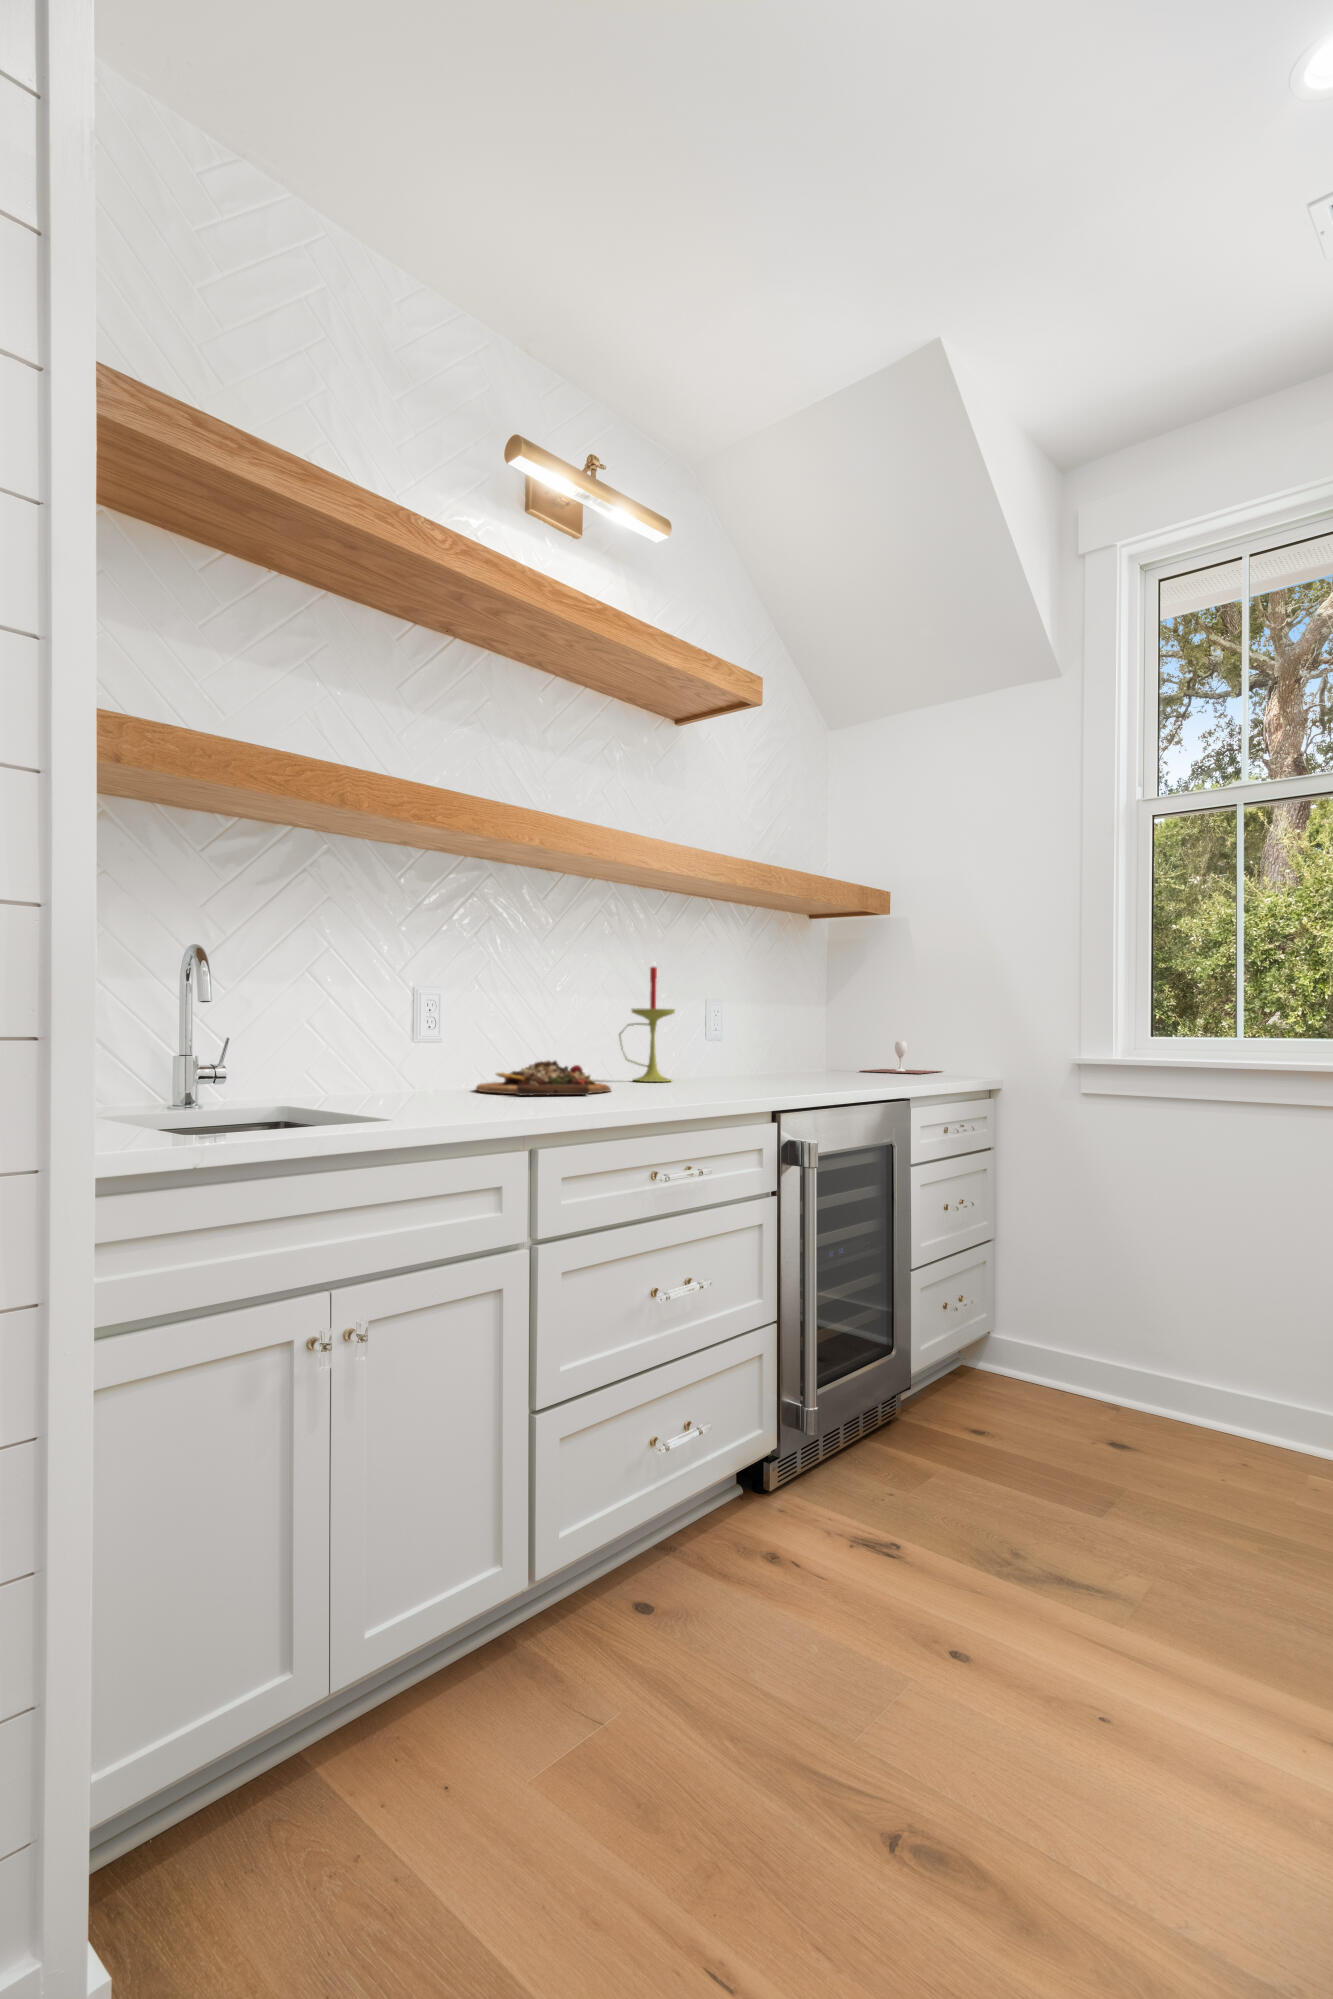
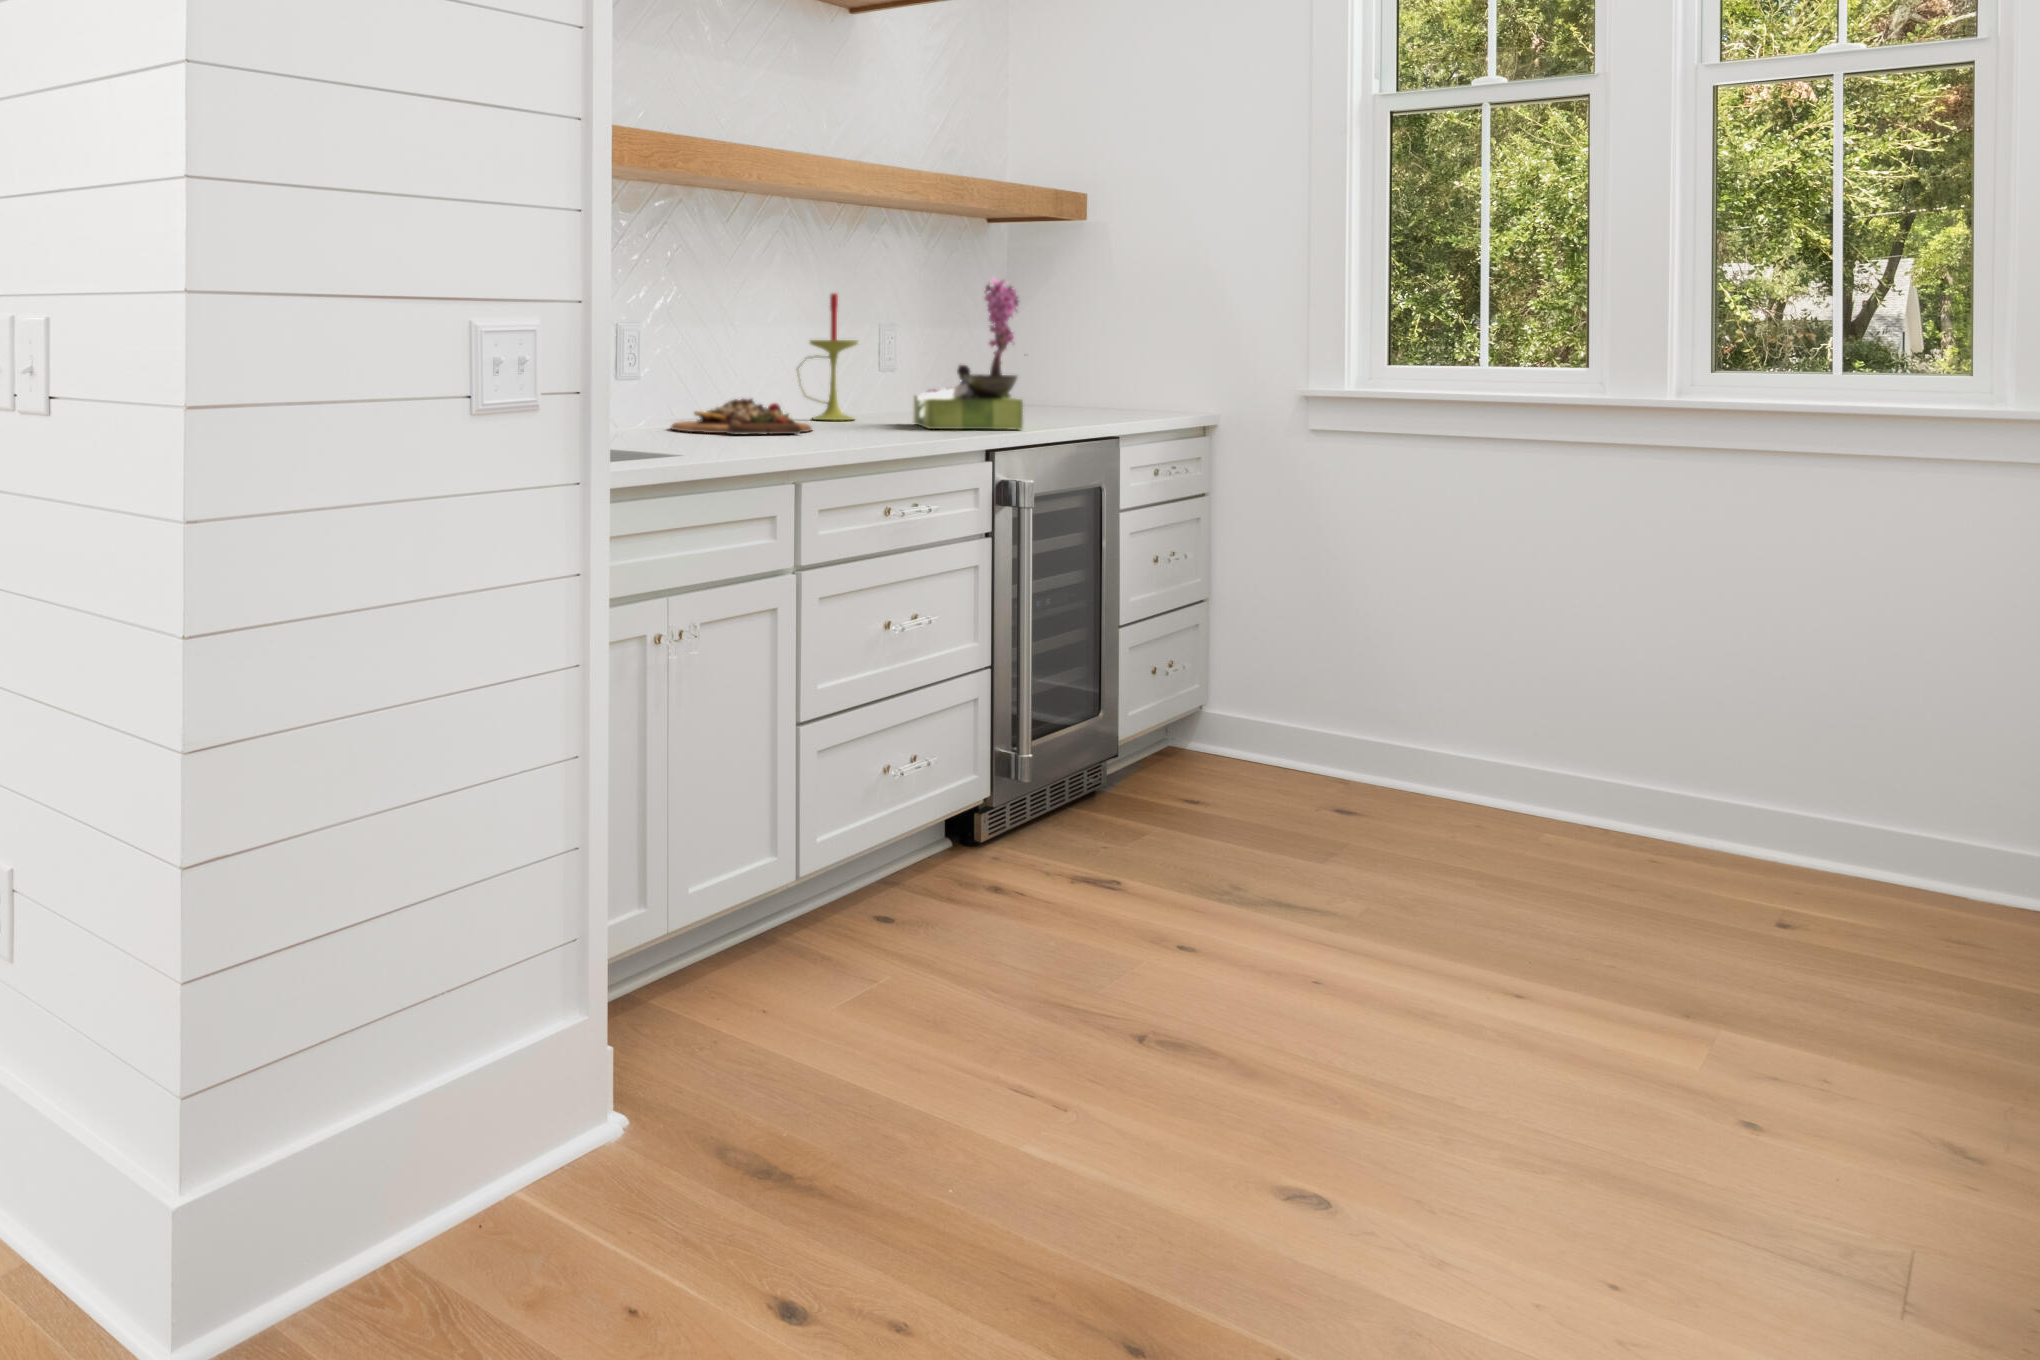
flower arrangement: none [716,950,820,1091] -> present [914,279,1023,430]
wine glass: present [861,1041,941,1074] -> none [1045,372,1150,410]

